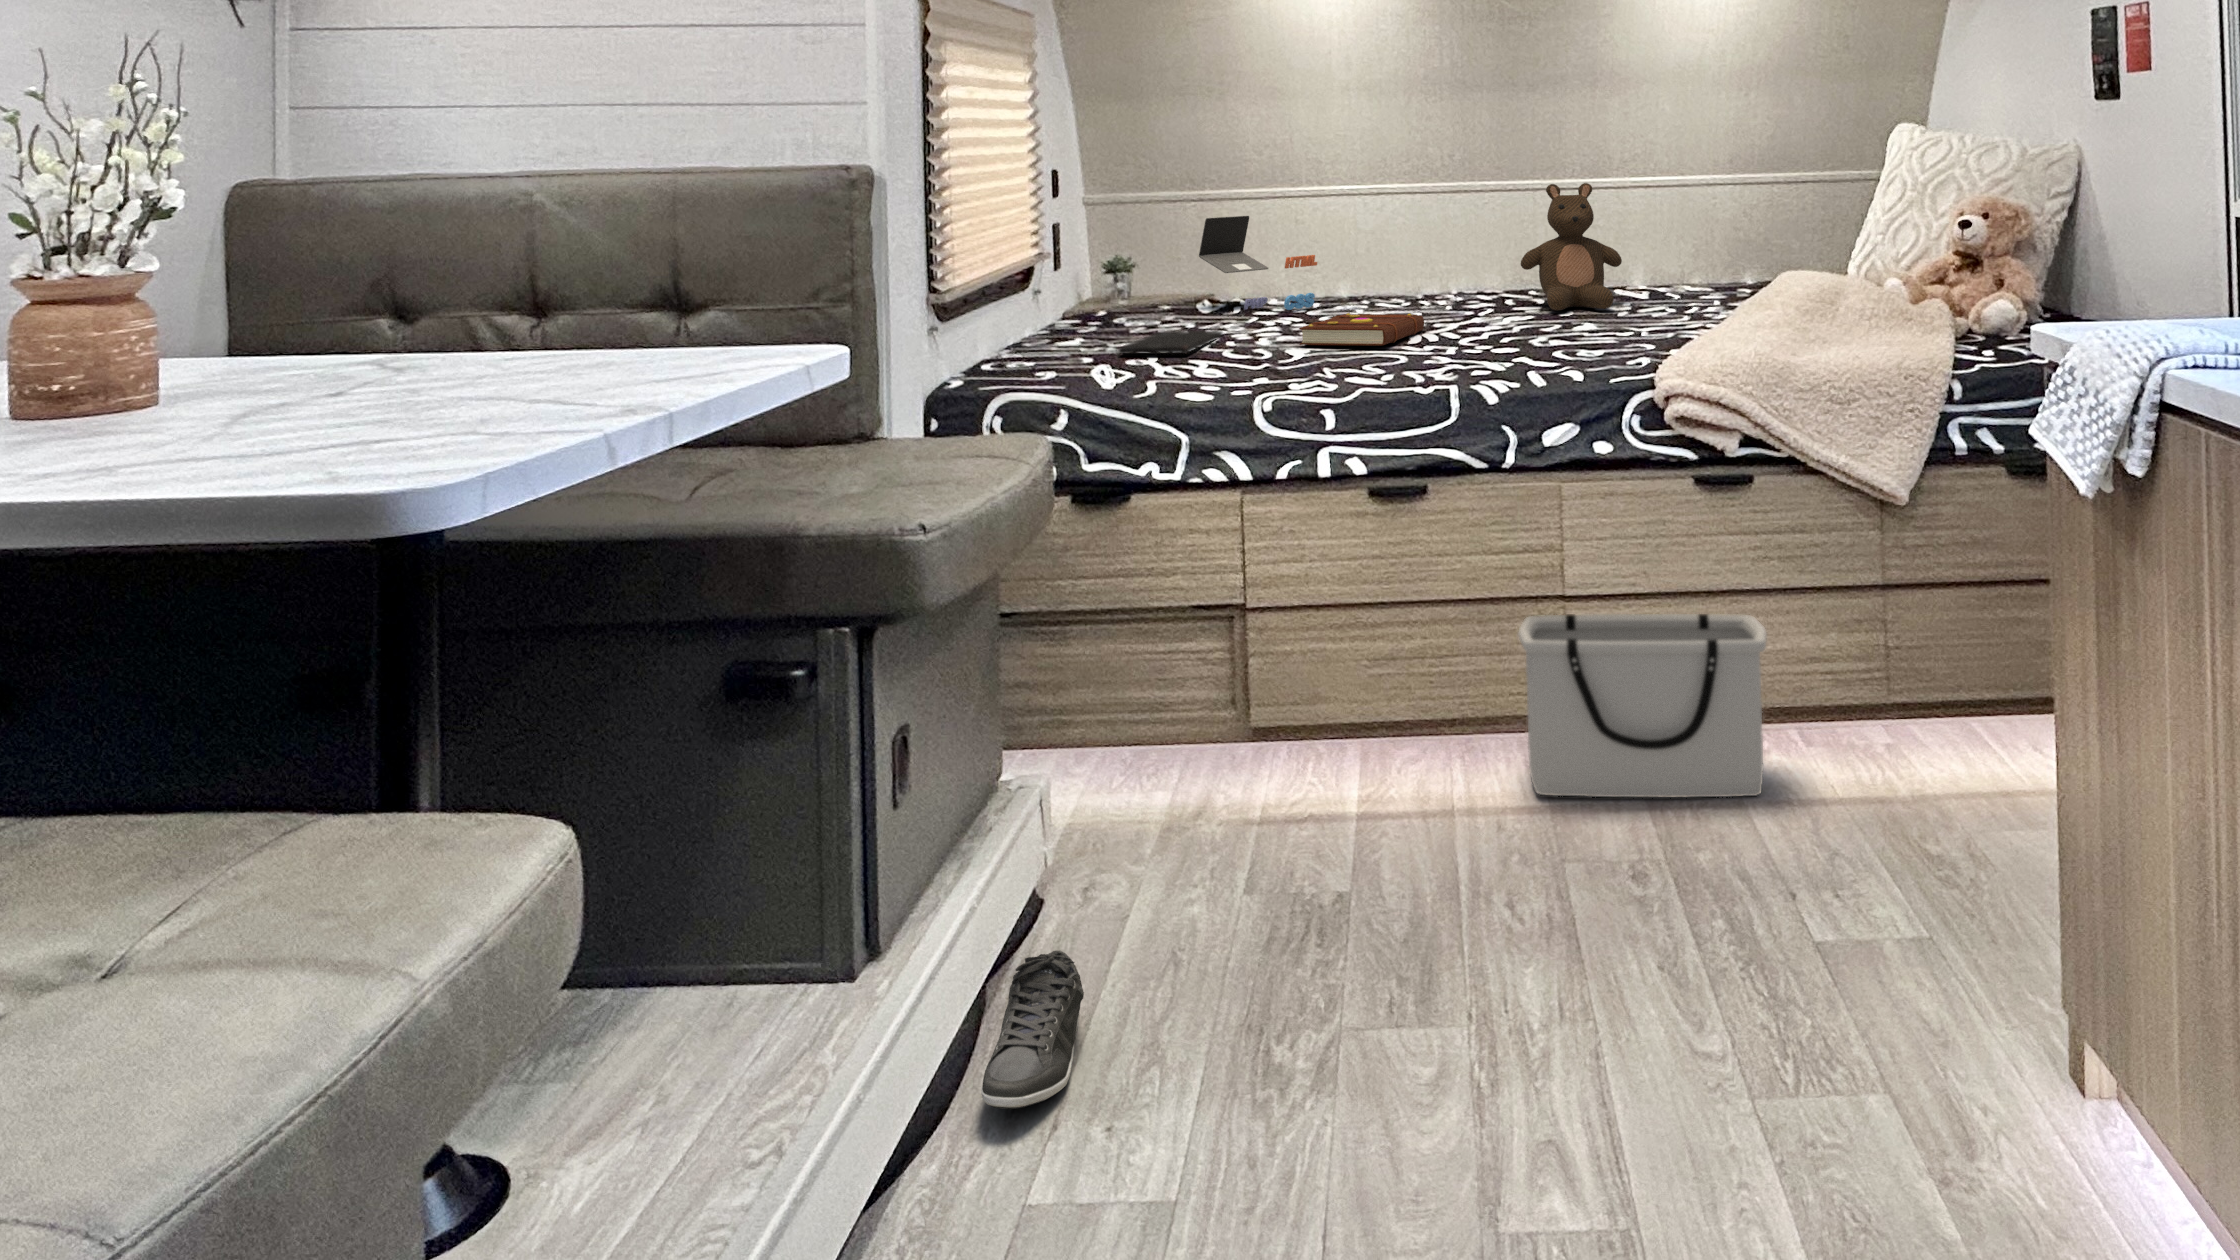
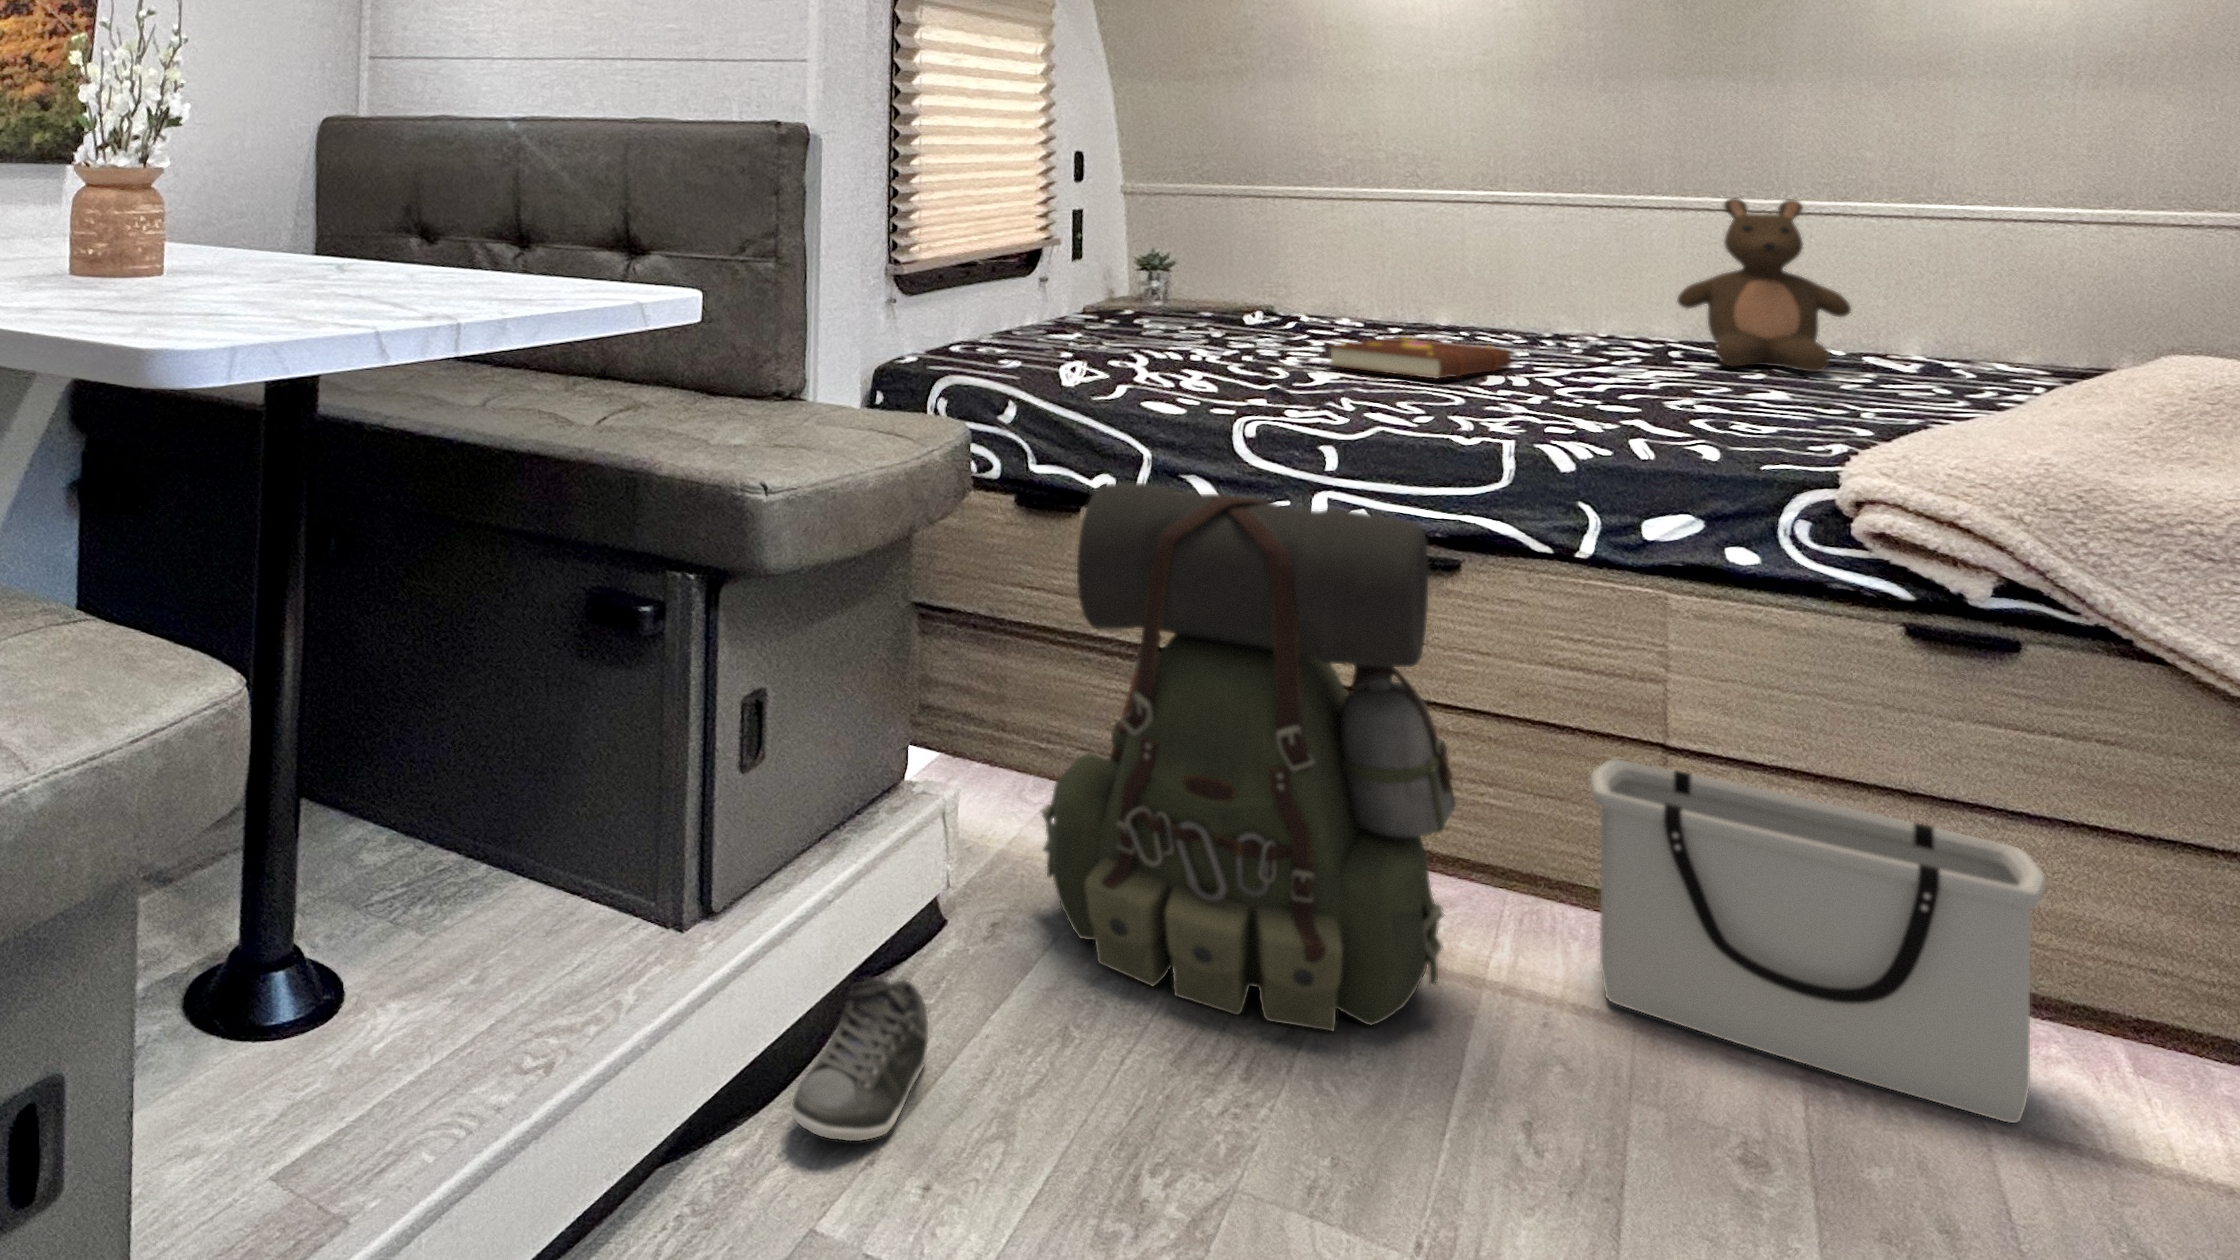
laptop: present [1199,216,1317,310] -> none [1227,213,1379,327]
smartphone: present [1118,331,1223,354] -> none [1101,333,1238,359]
backpack: none [1129,463,1441,892] -> present [1042,483,1456,1031]

